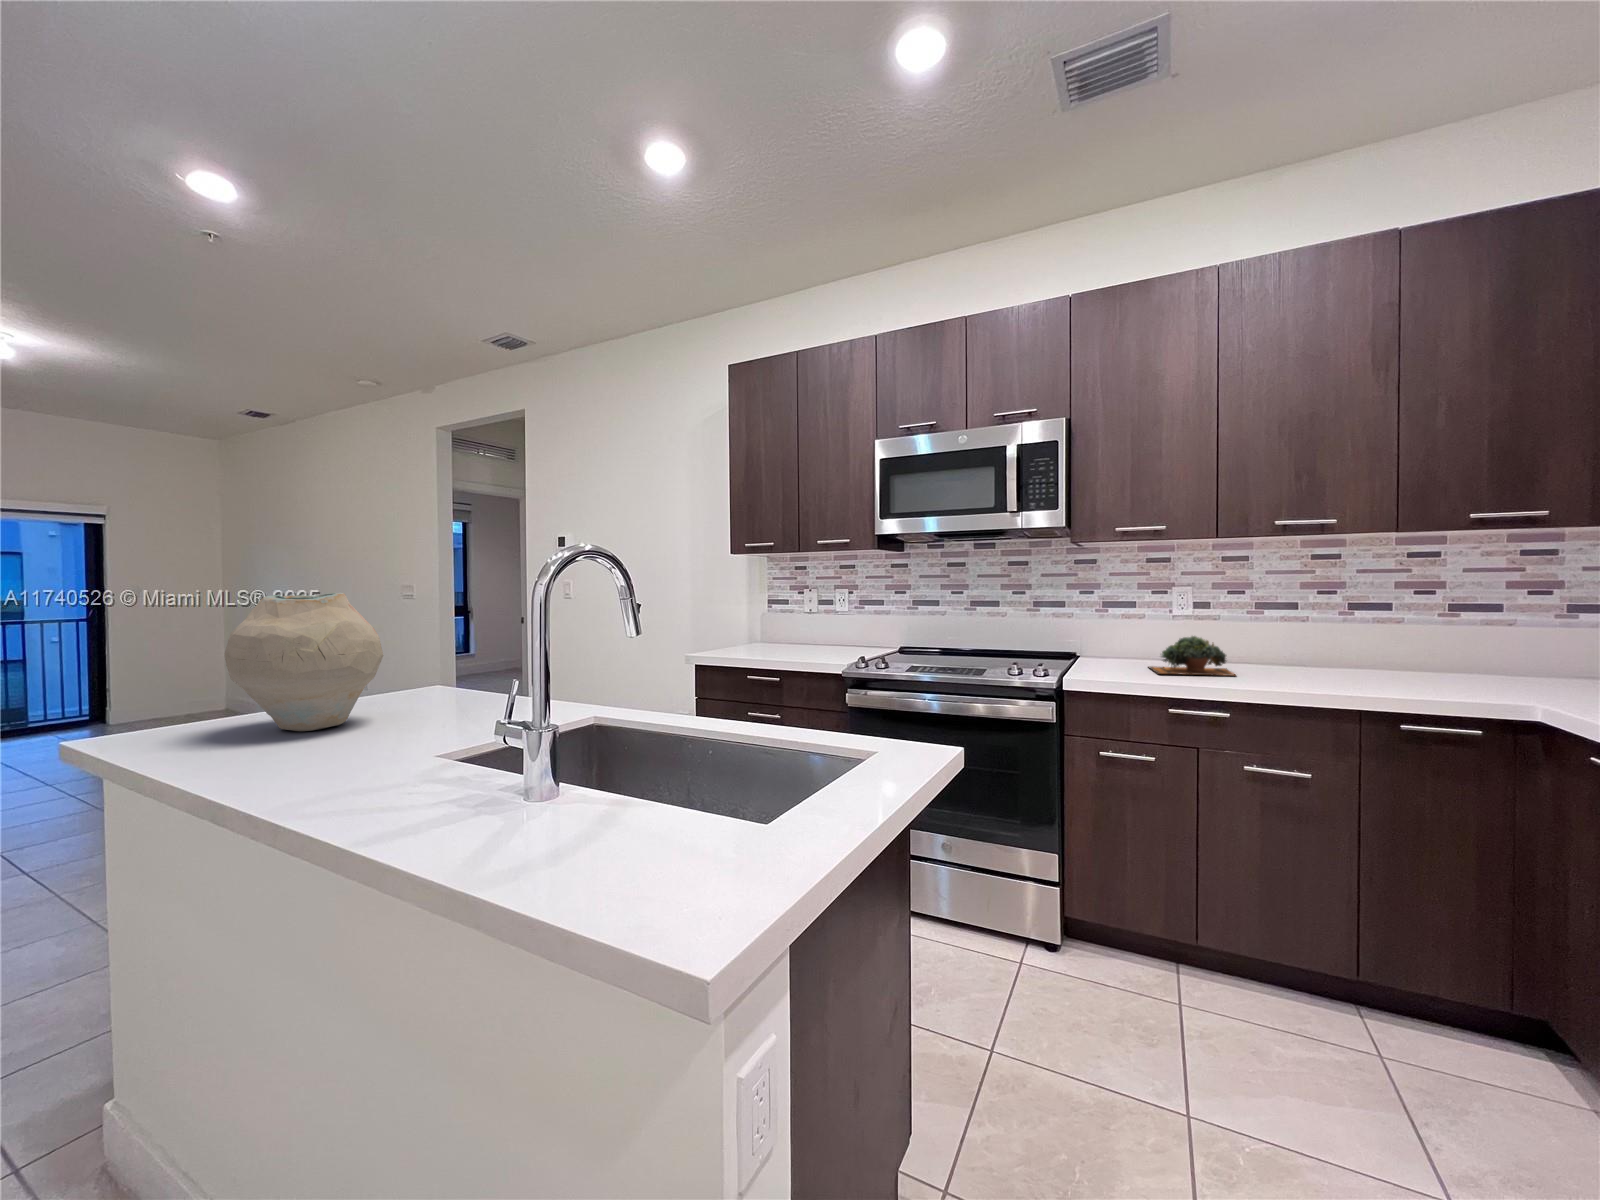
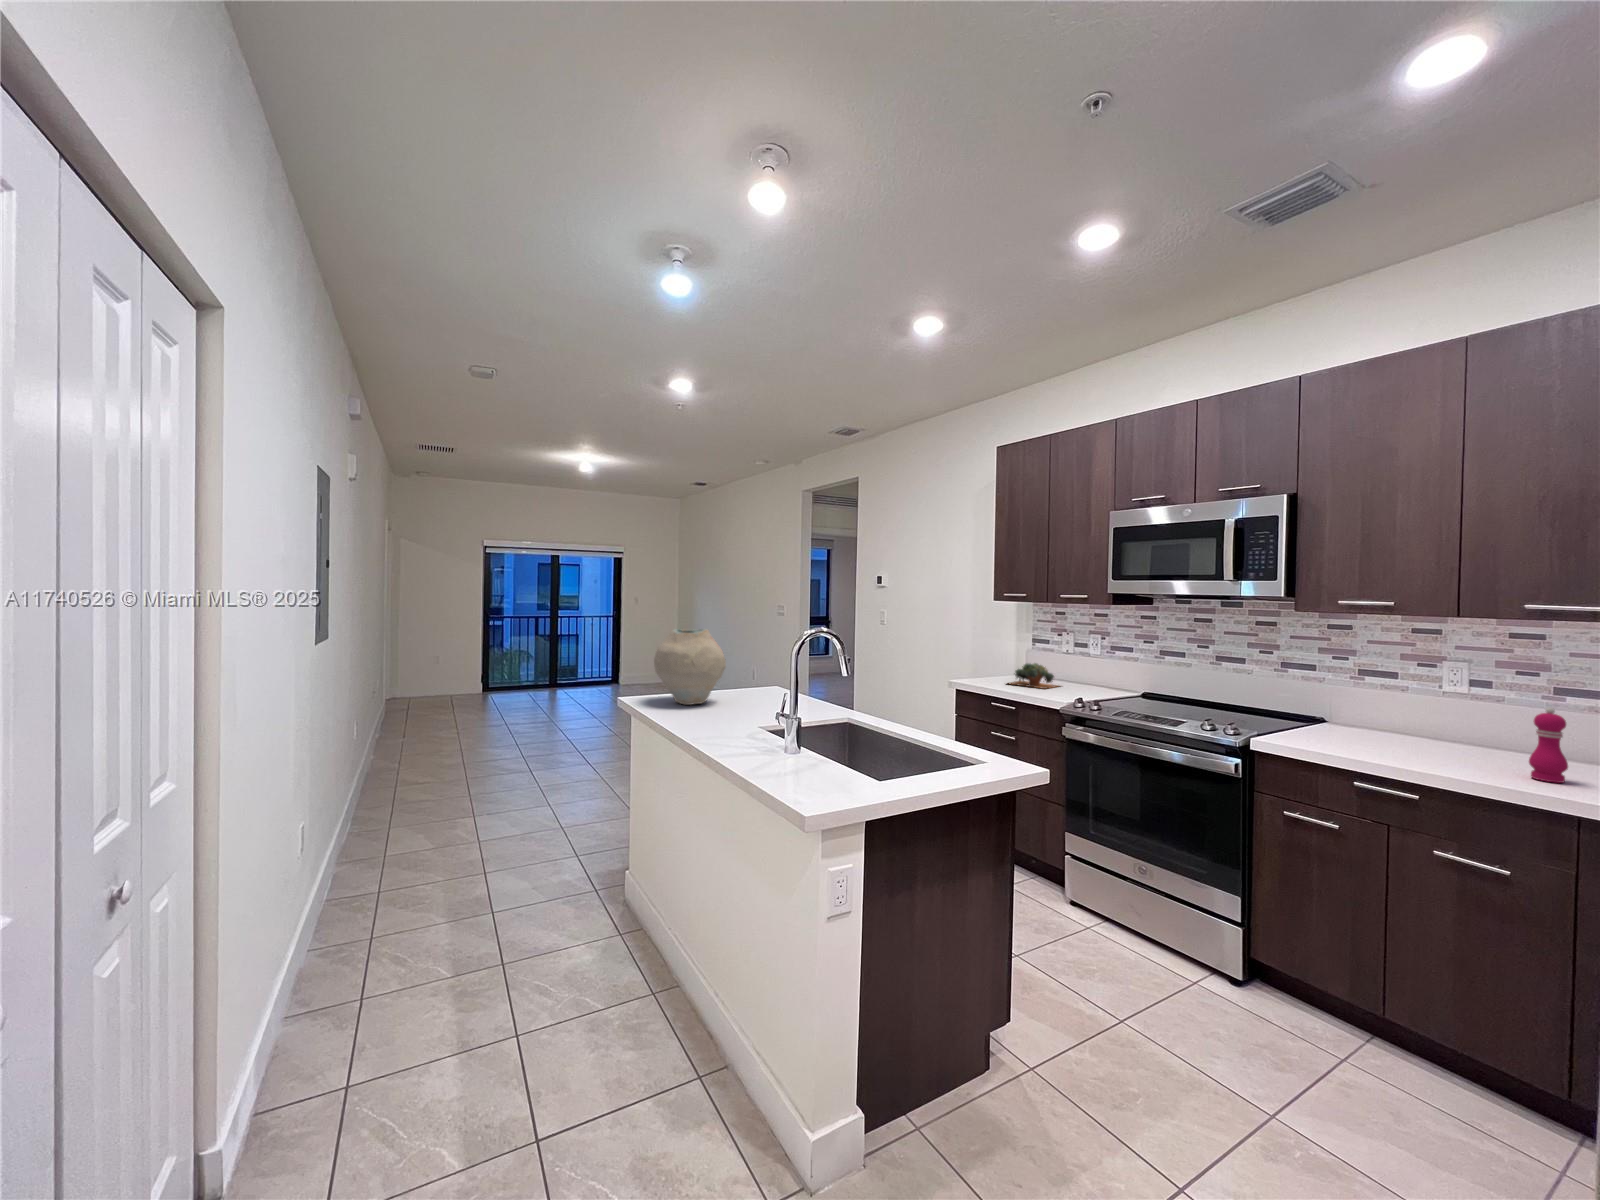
pepper mill: none [1280,615,1309,682] -> present [1529,707,1568,783]
succulent plant: present [1149,636,1235,676] -> present [1009,663,1059,689]

